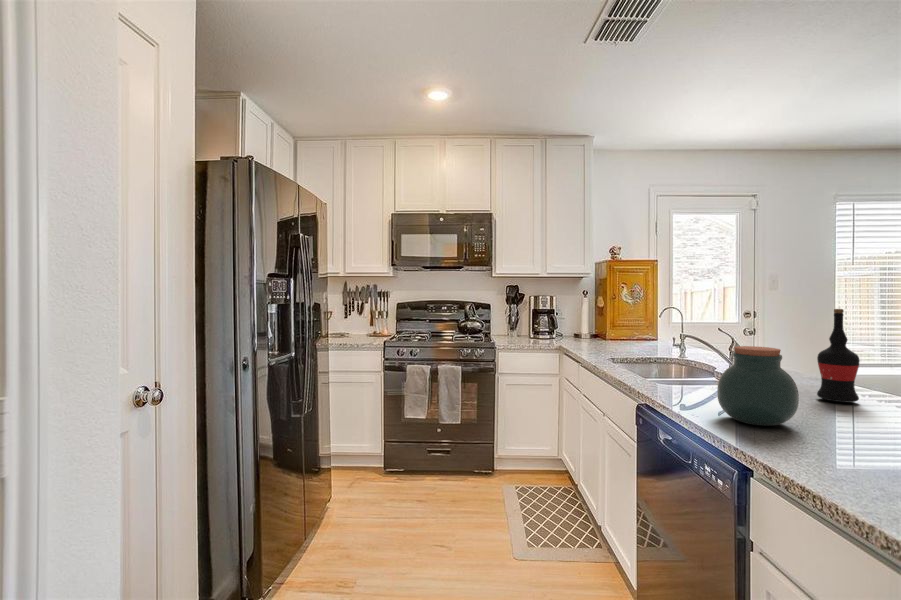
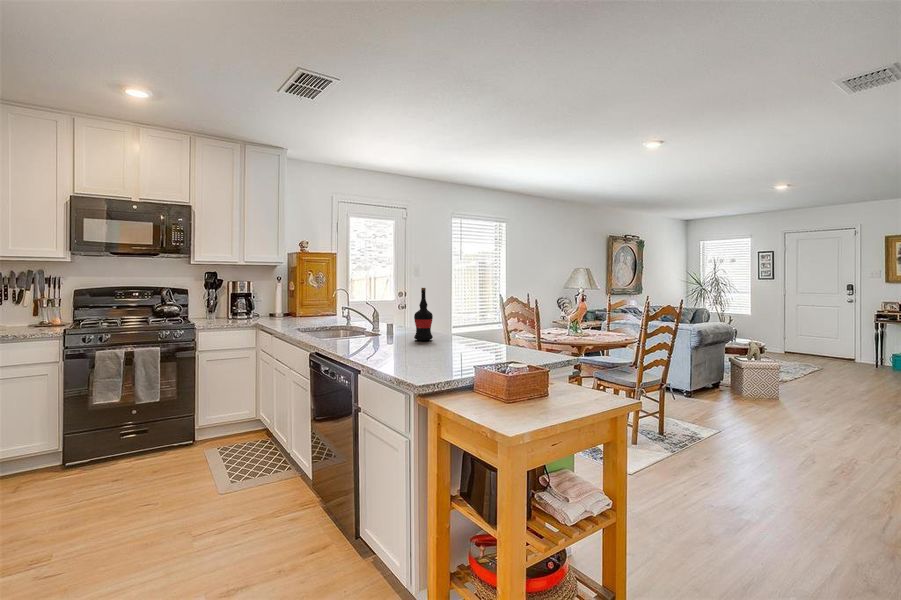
jar: present [717,346,799,426] -> none [356,310,395,354]

